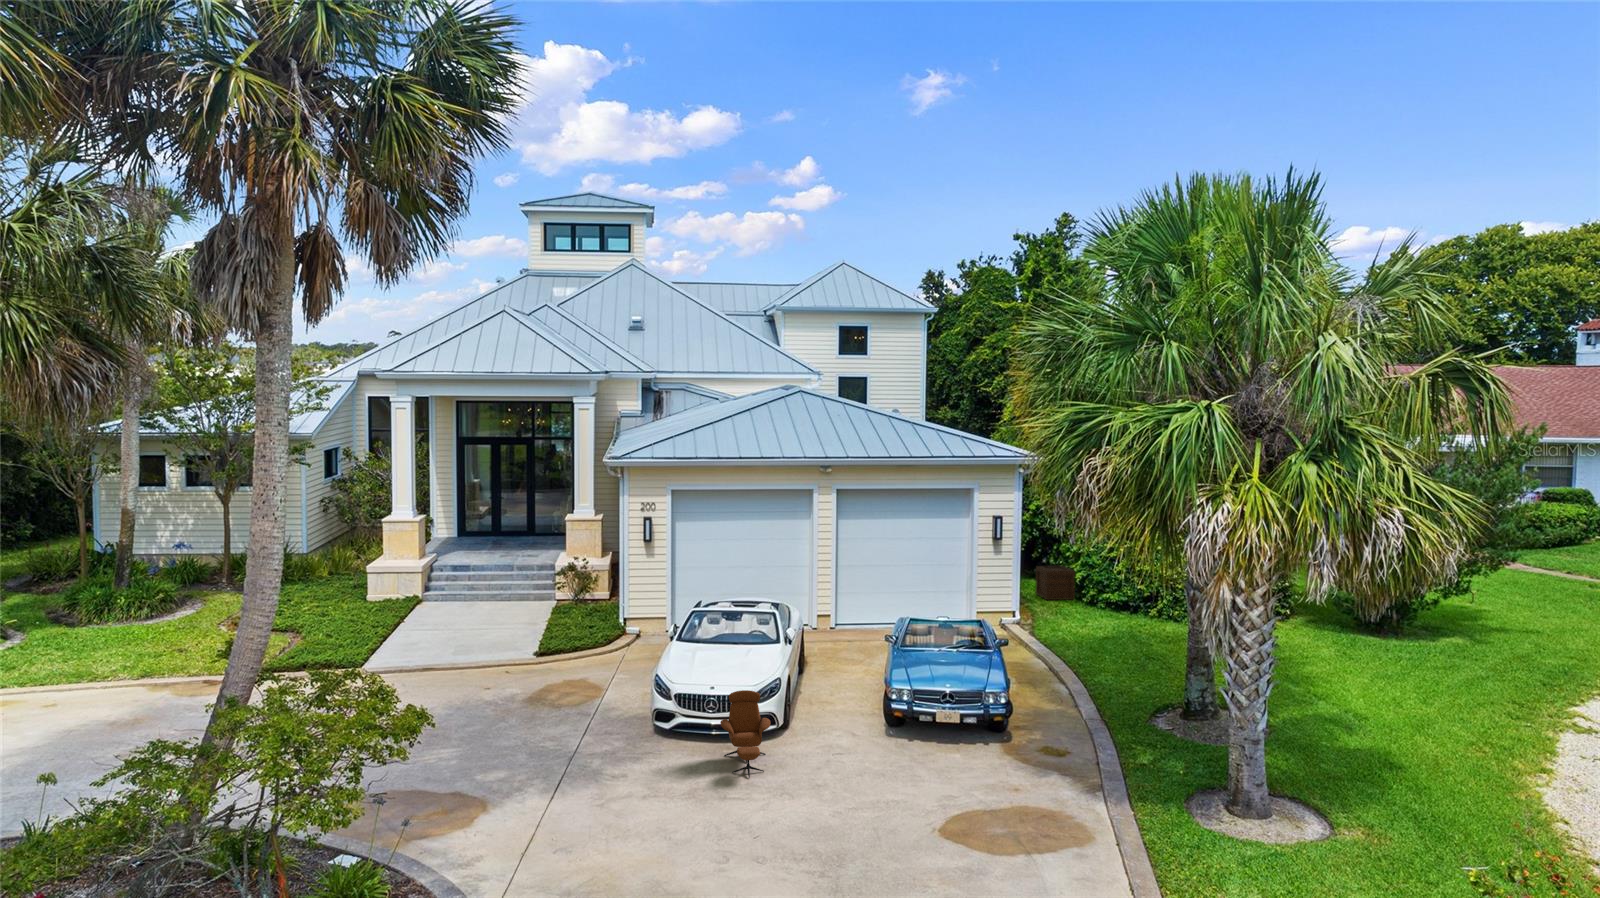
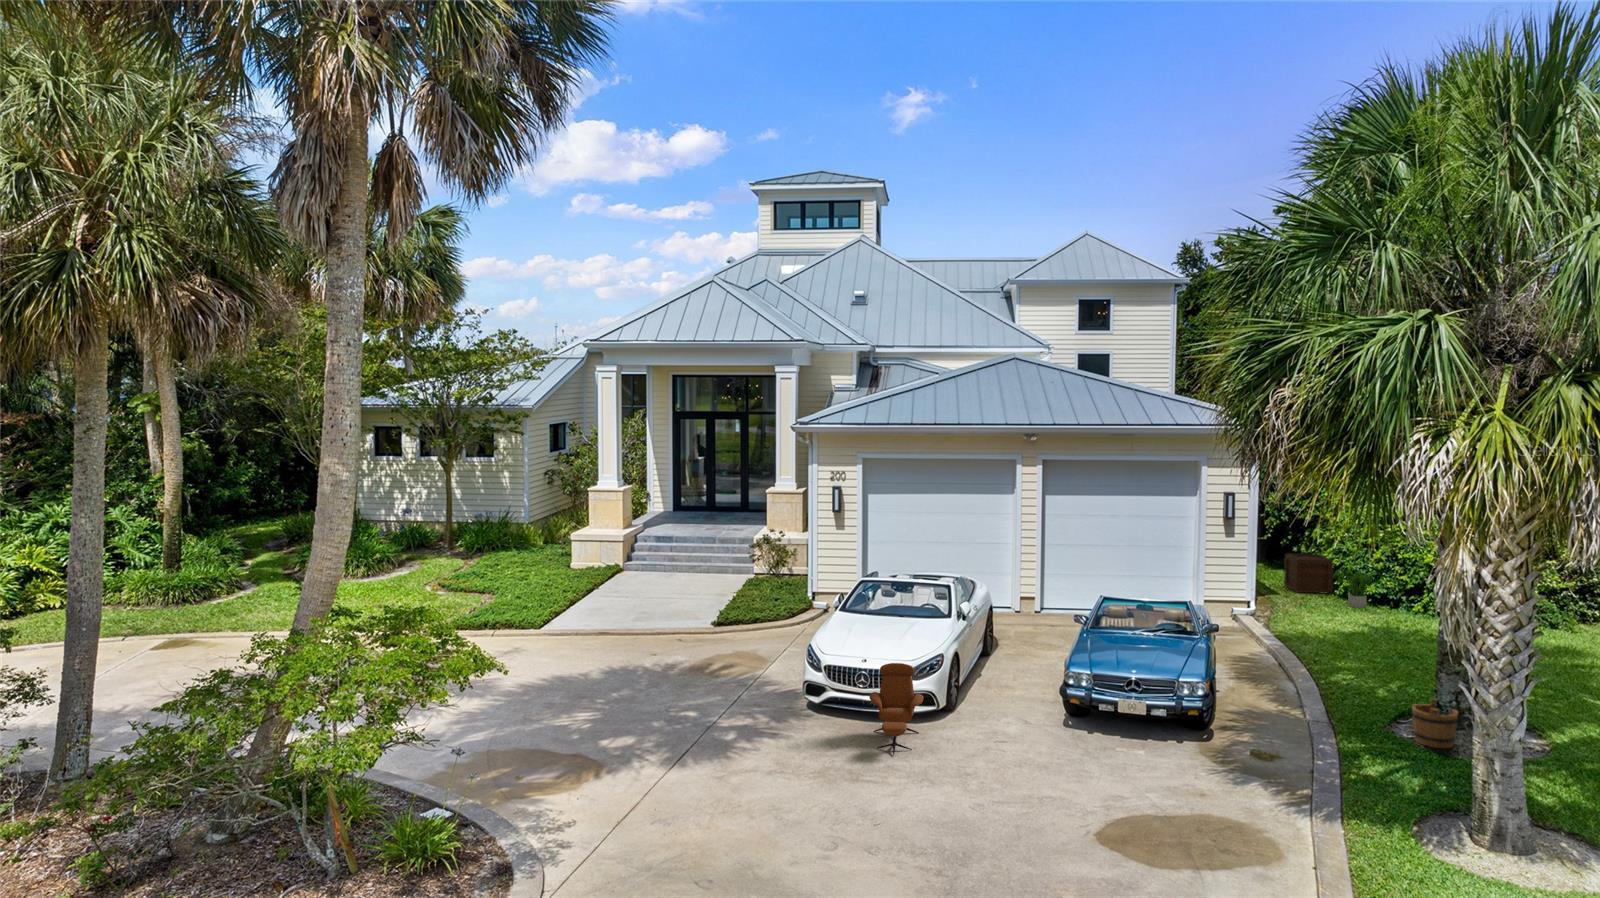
potted plant: none [1077,580,1116,612] -> present [1333,570,1383,608]
bucket: none [1162,694,1196,734] -> present [1412,698,1458,748]

